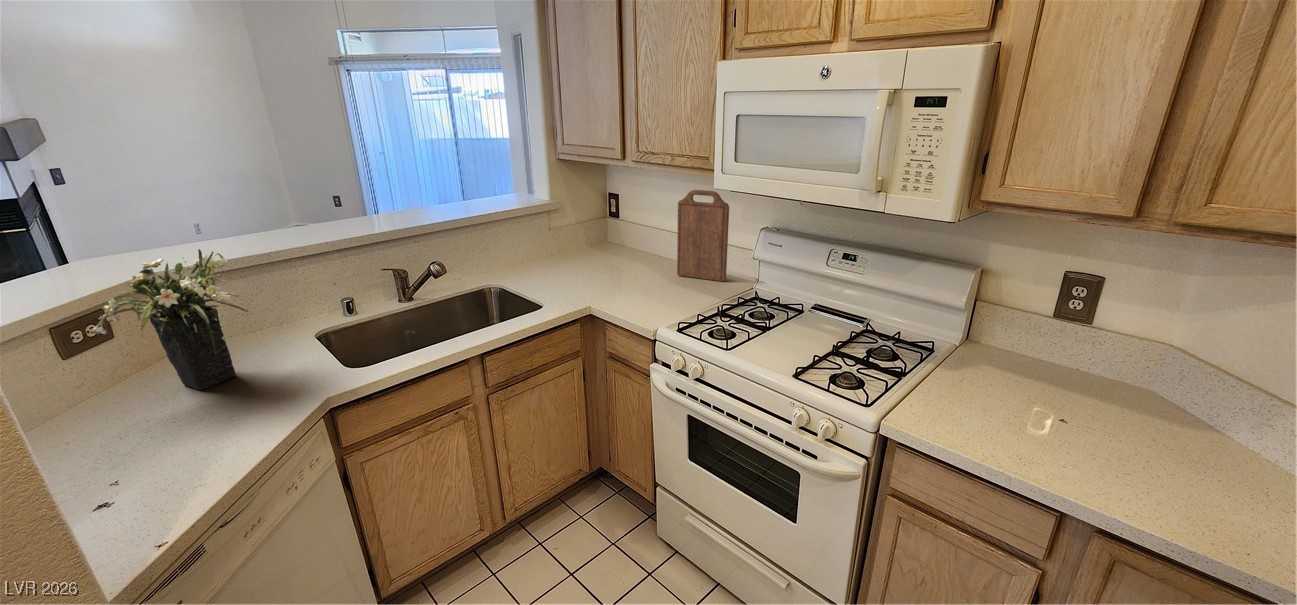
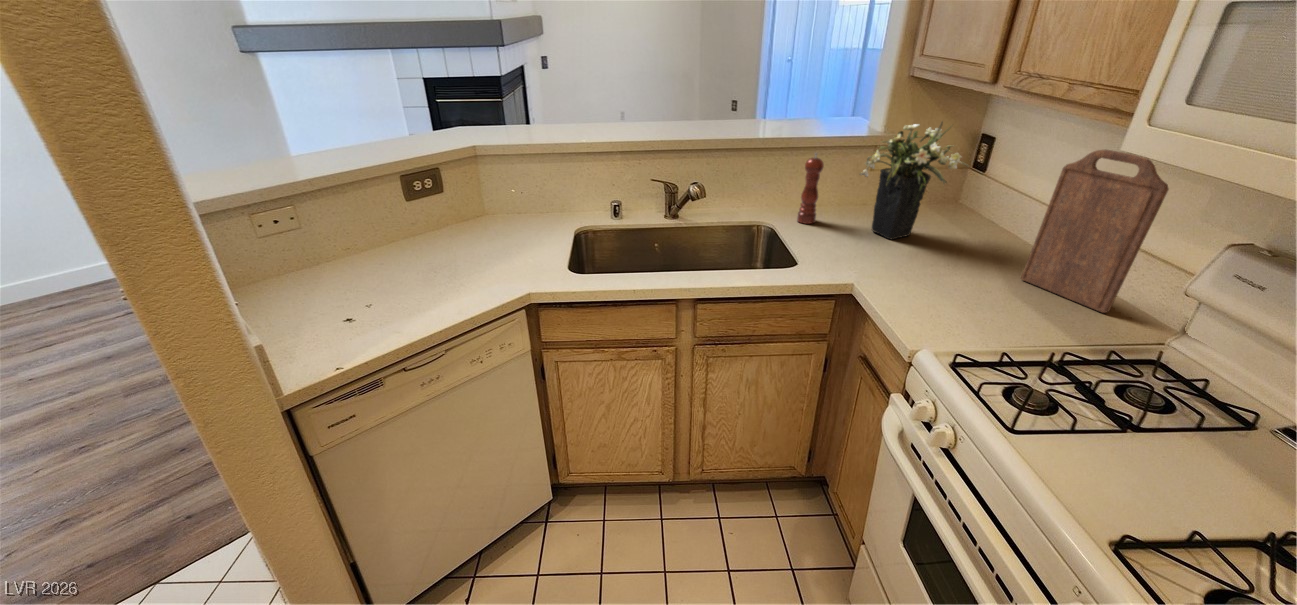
pepper mill: none [511,219,531,276] -> present [797,153,824,224]
flower arrangement: present [92,249,248,390] -> present [860,122,969,239]

